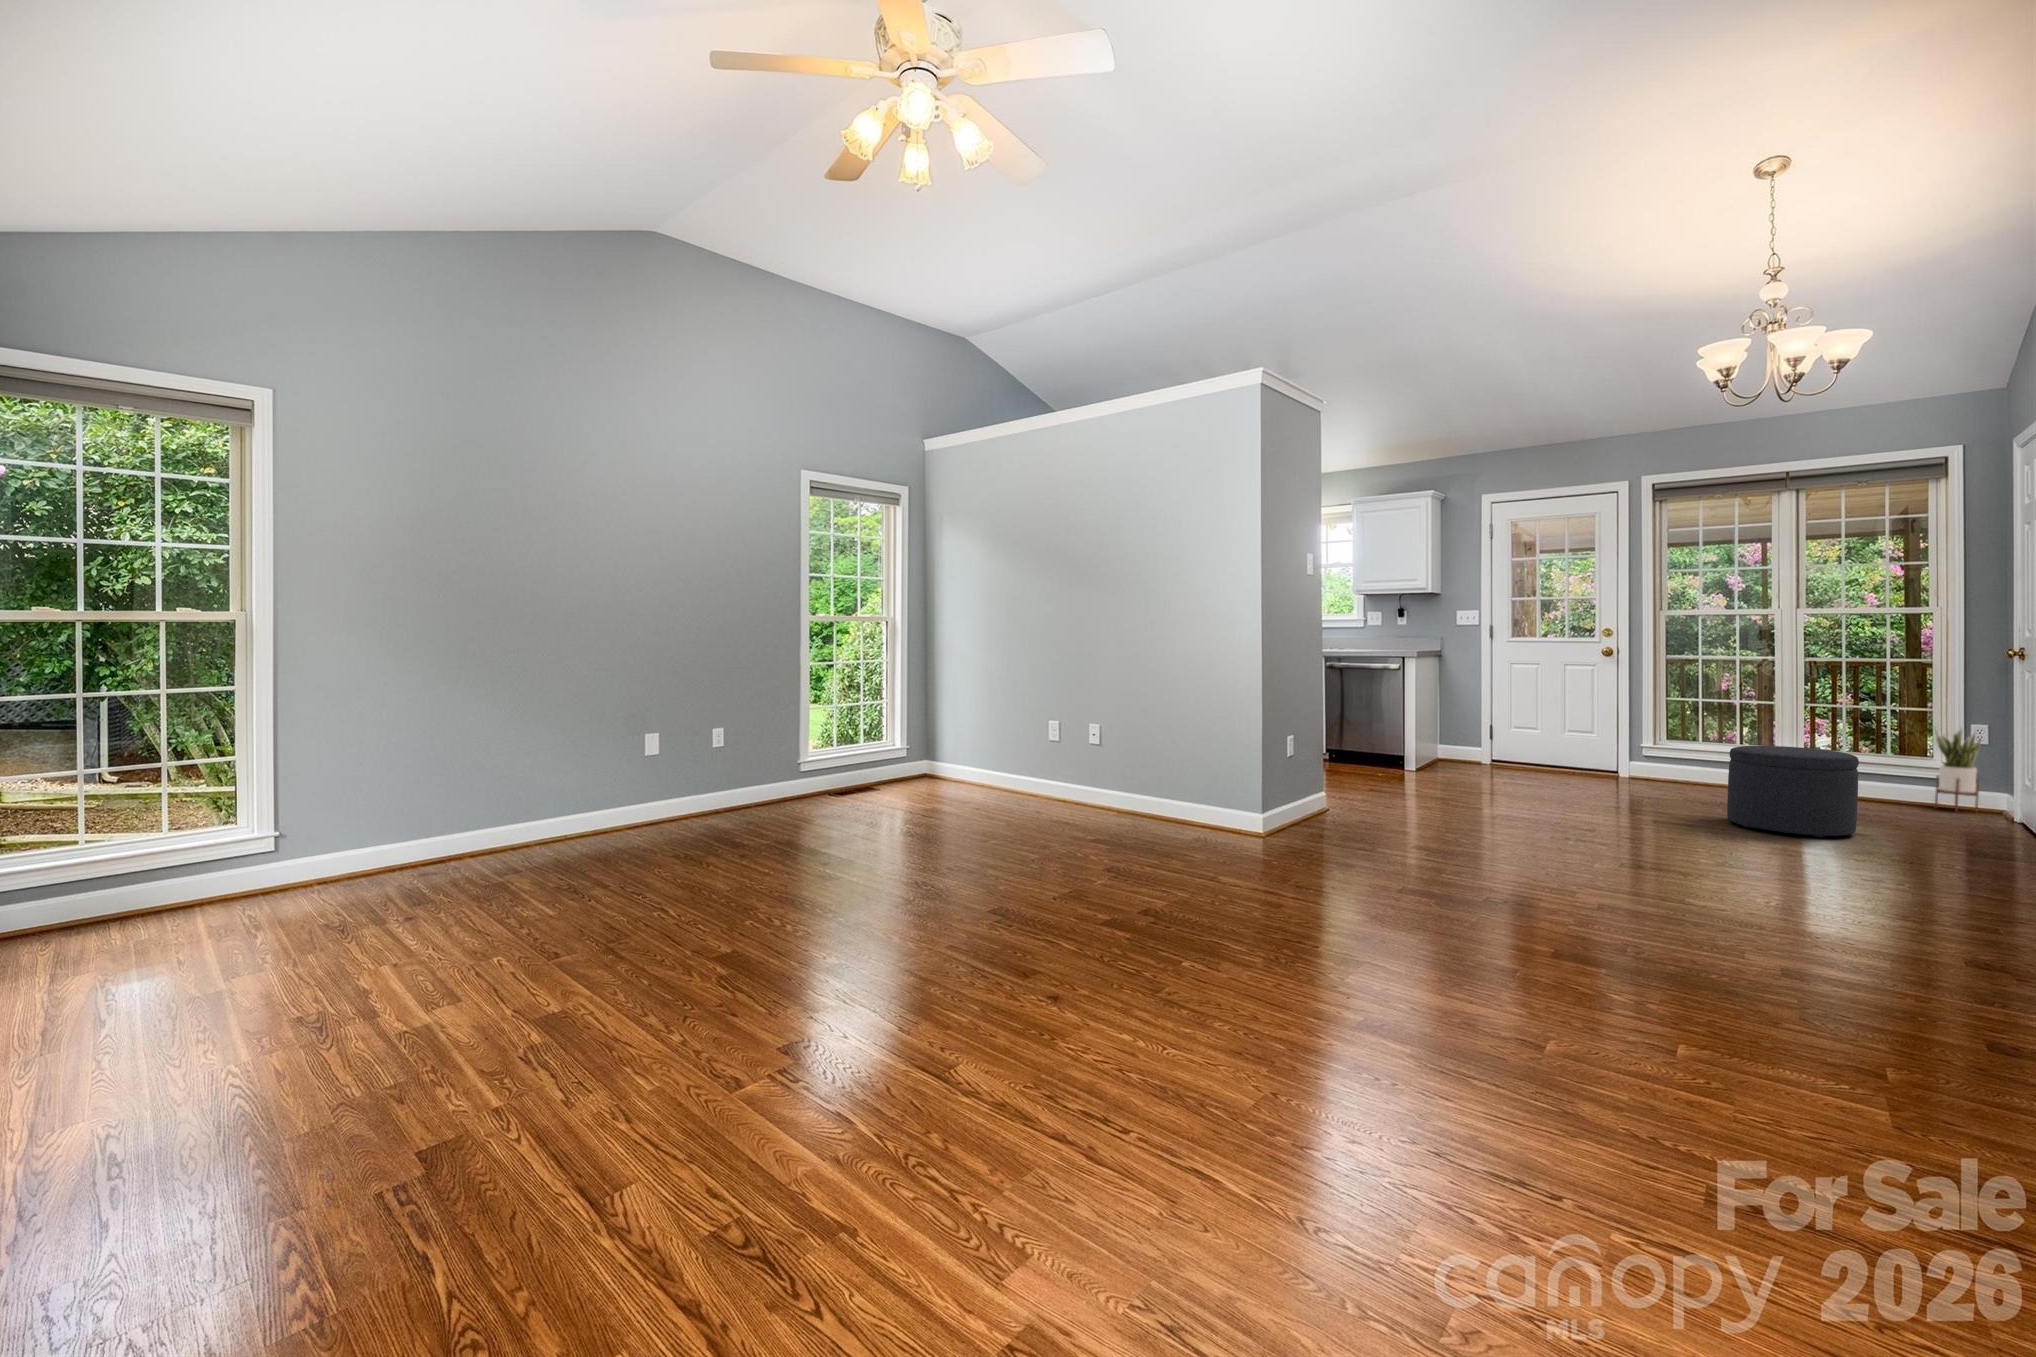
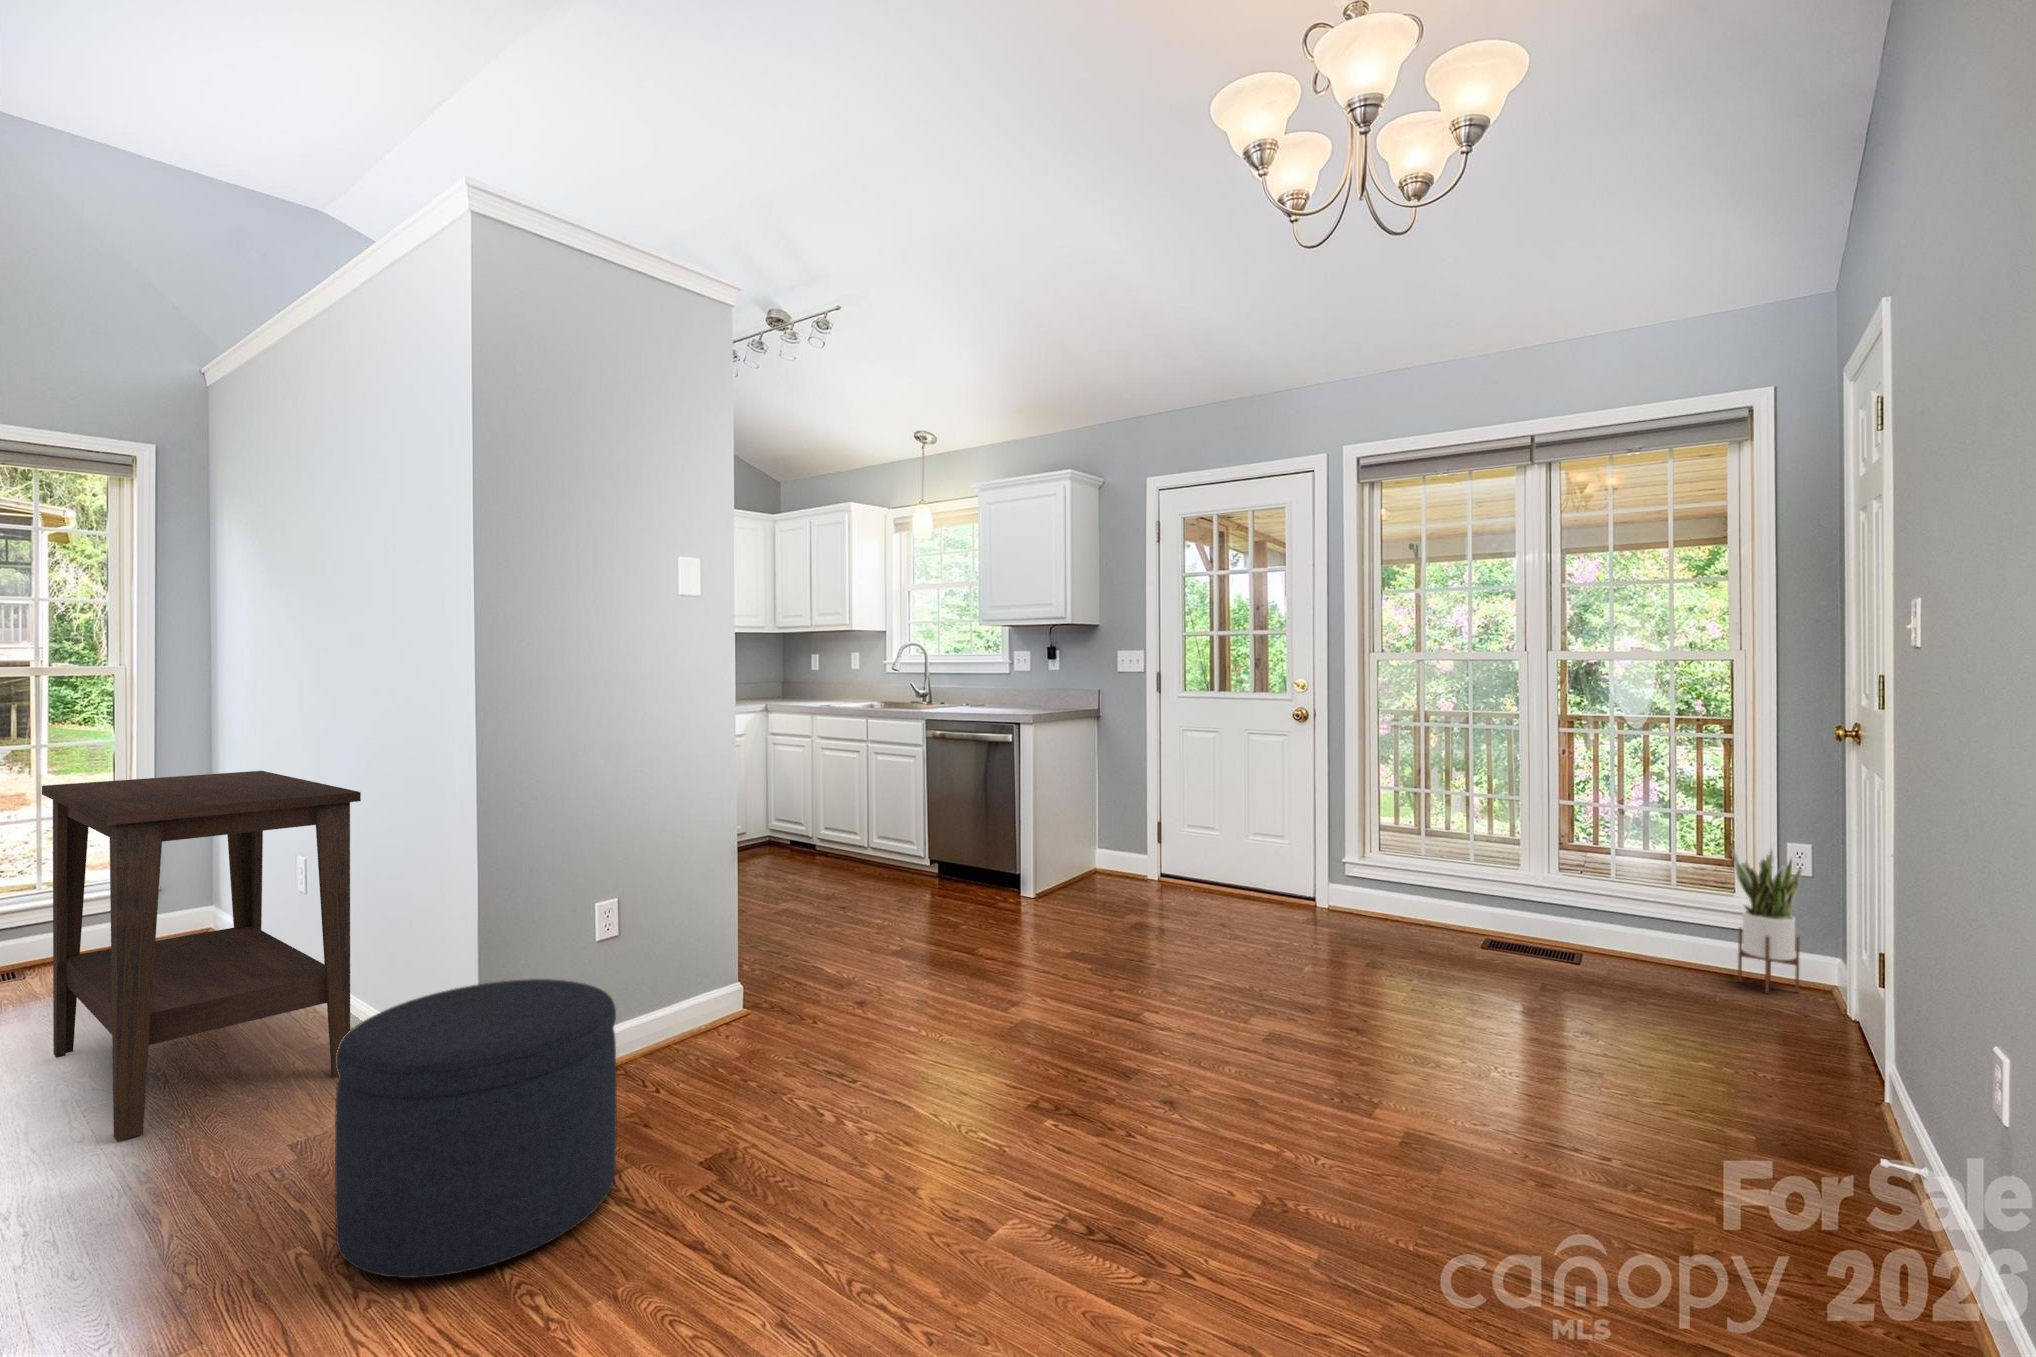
side table: none [1004,677,1184,838] -> present [42,771,361,1141]
ottoman: present [1727,746,1859,838] -> present [335,979,617,1278]

